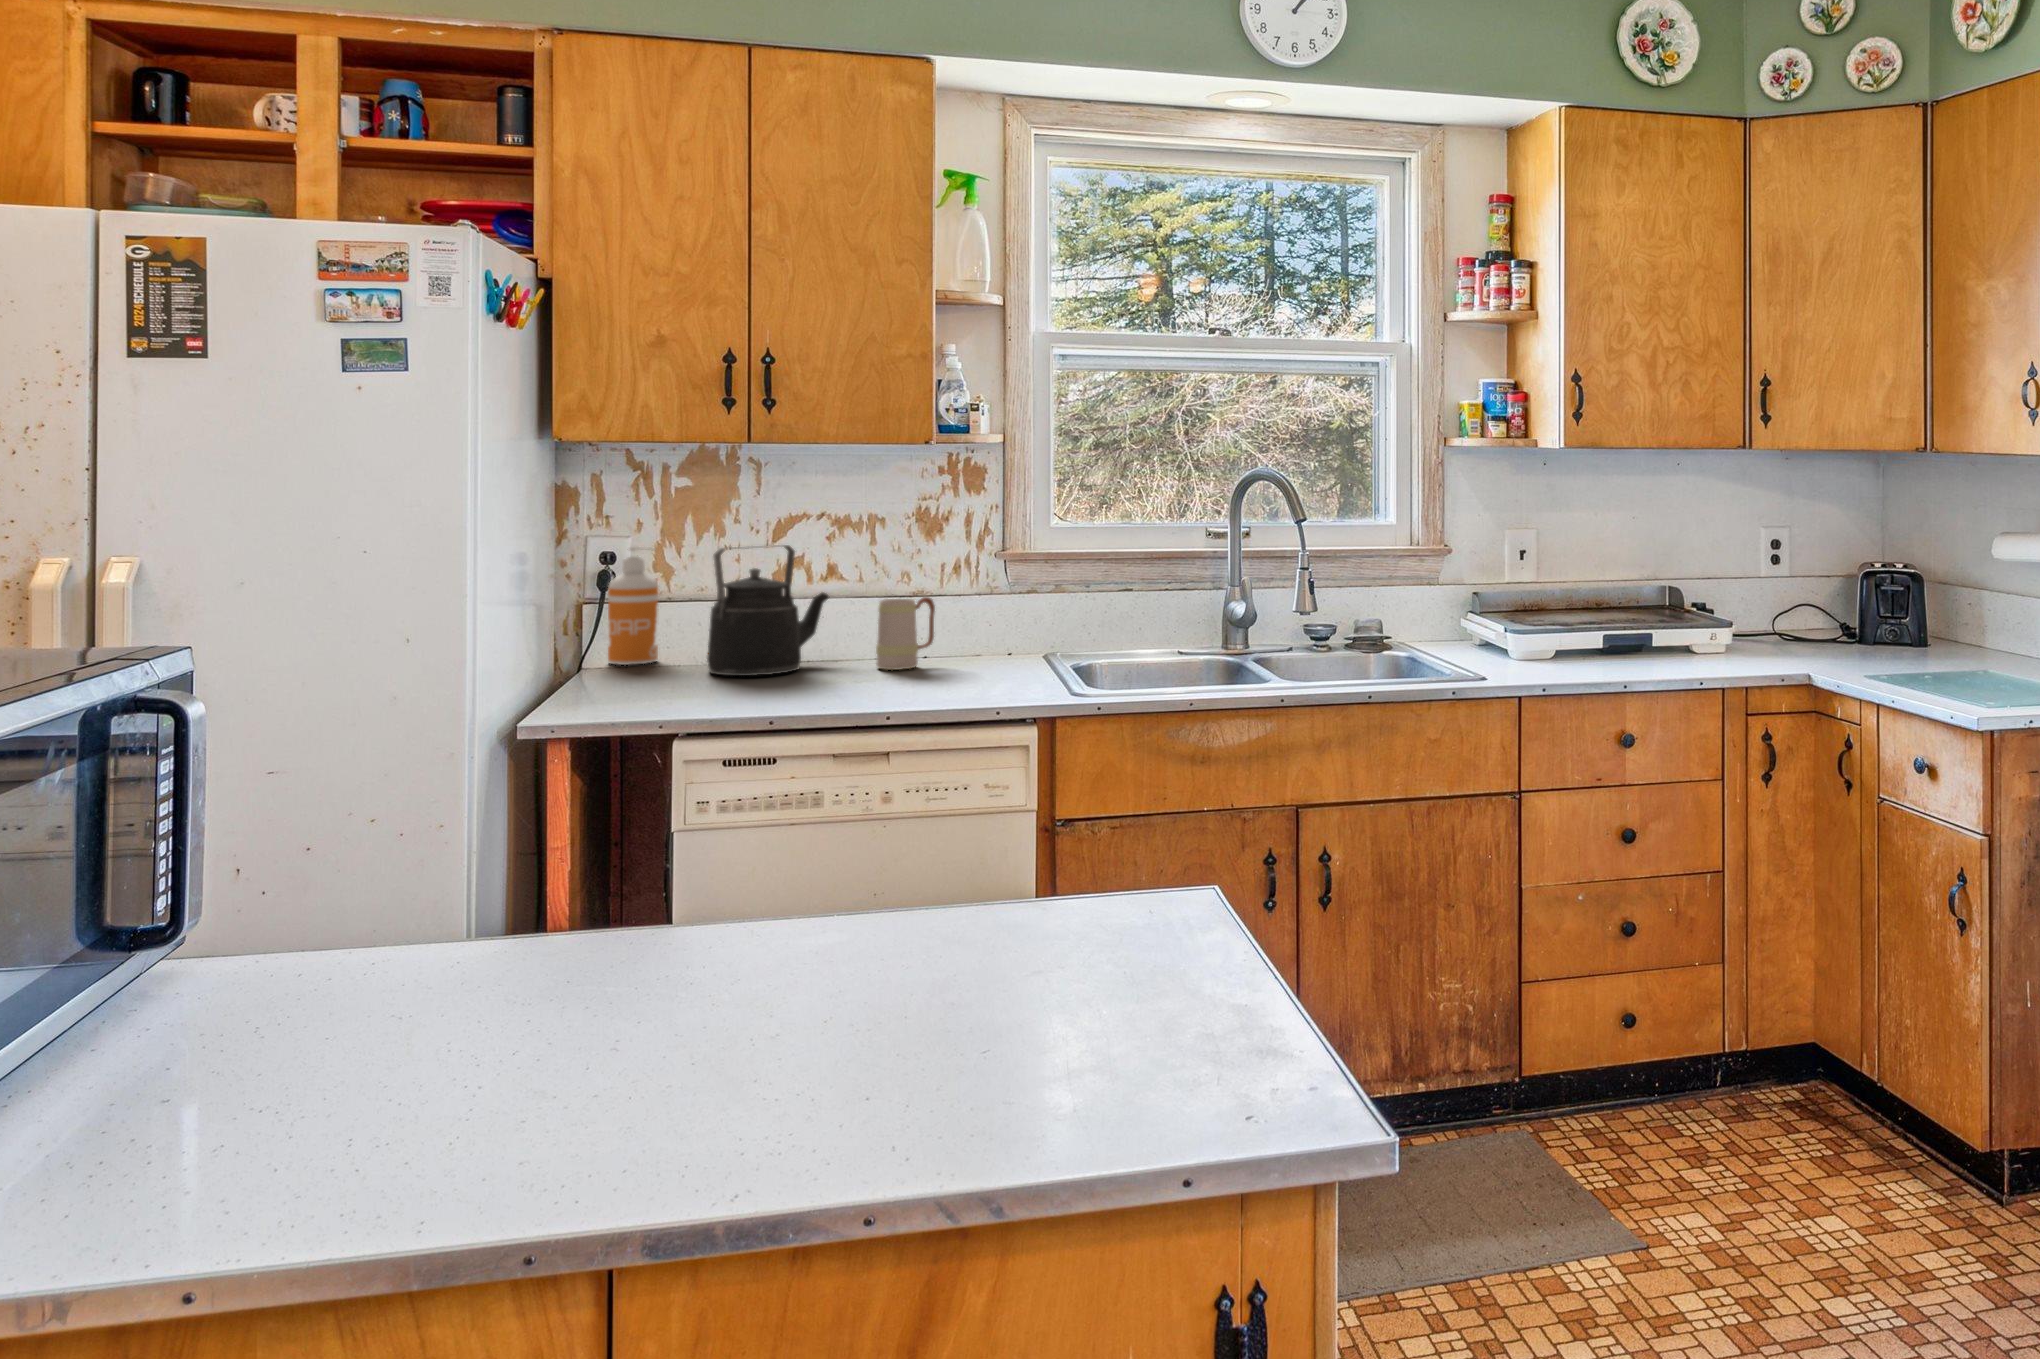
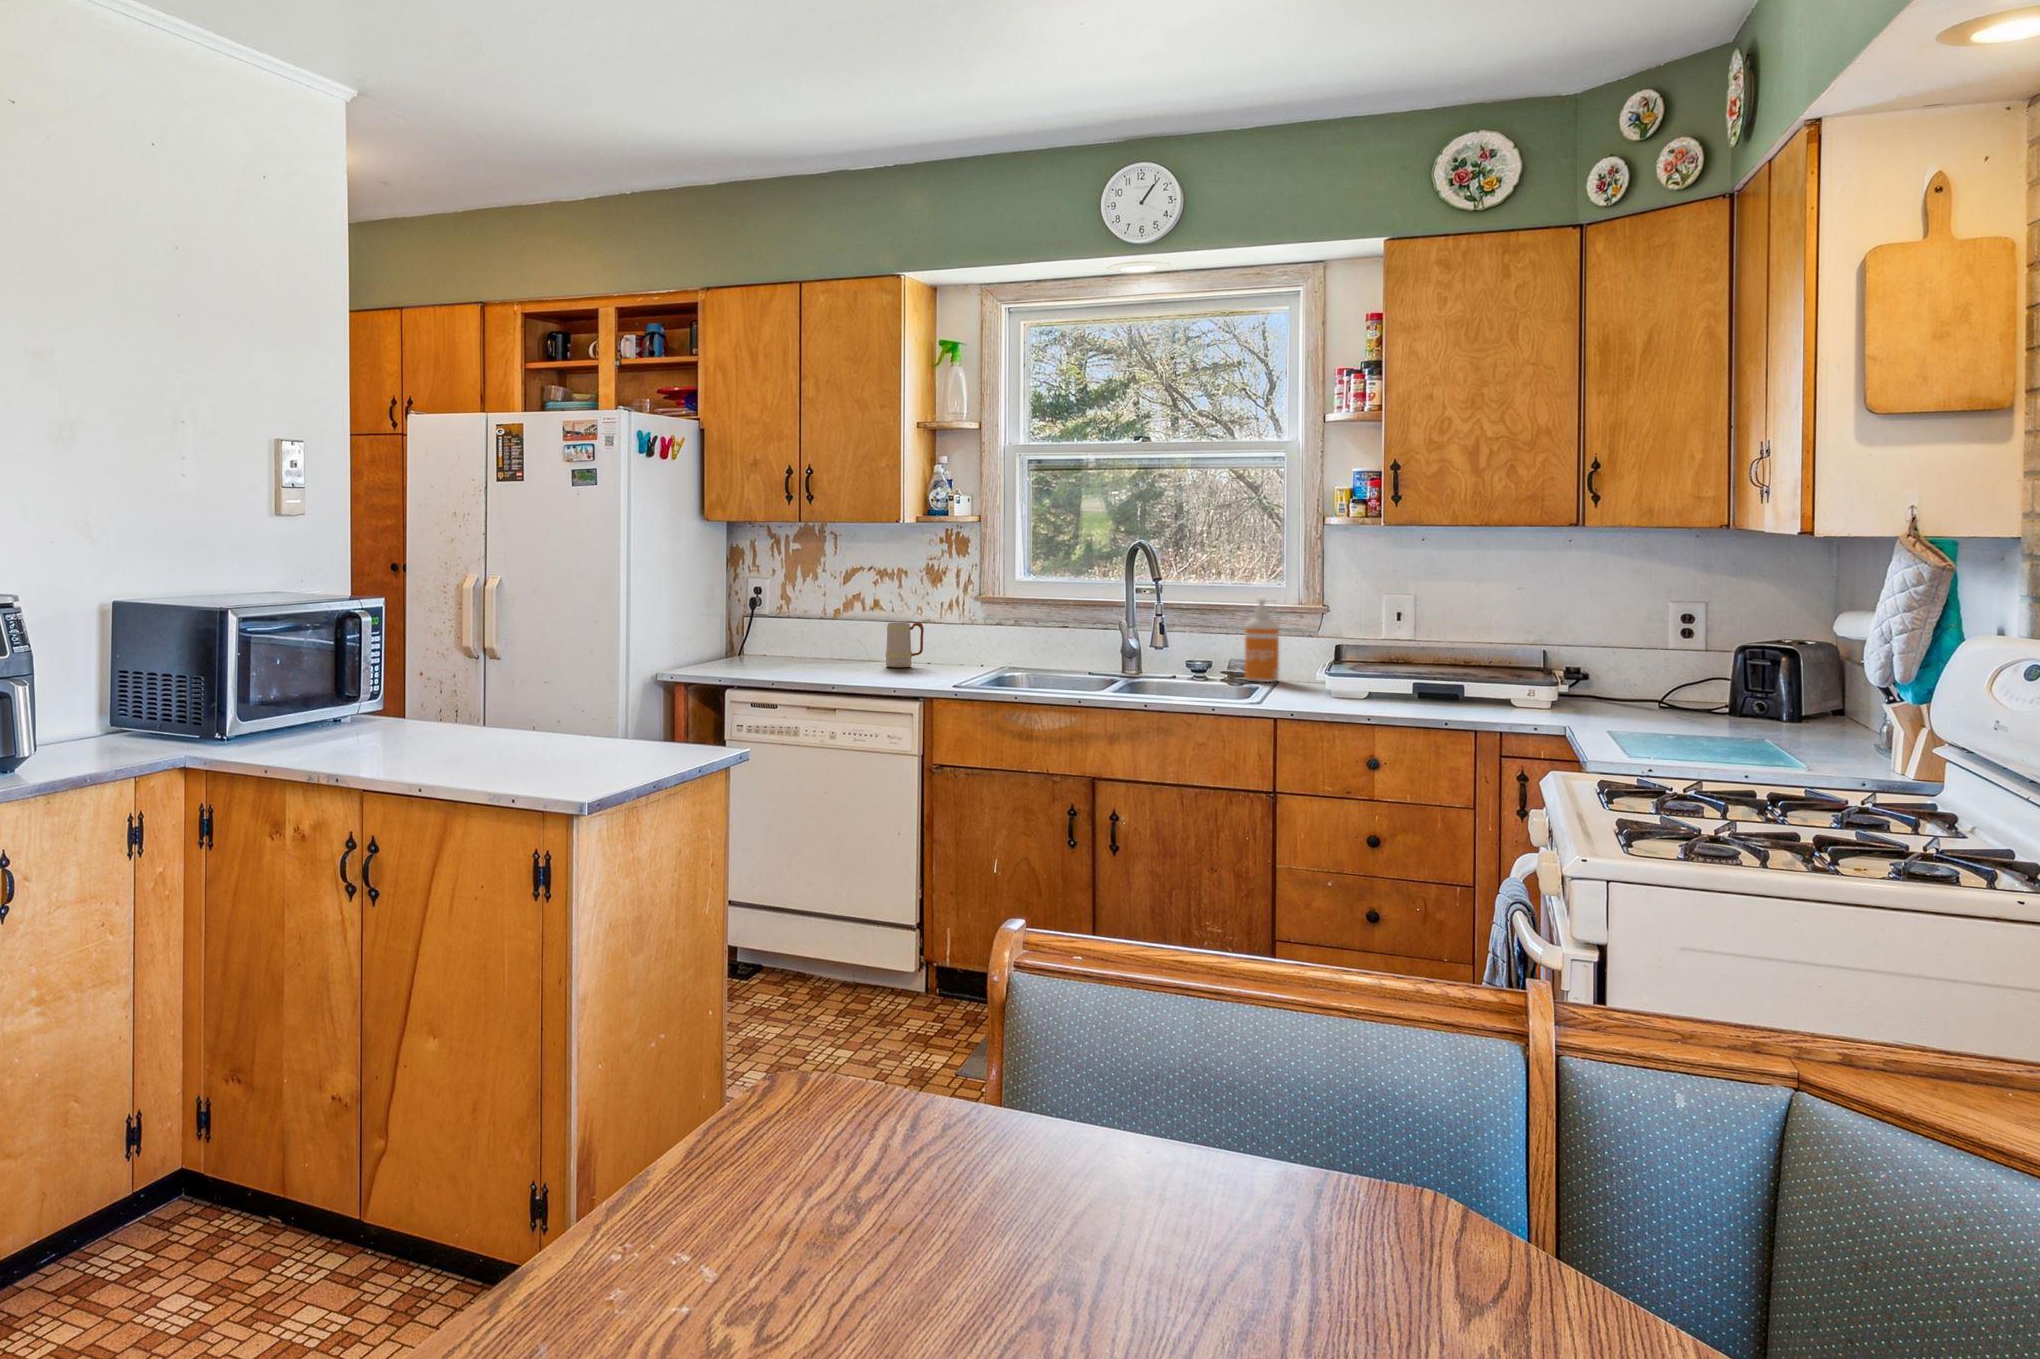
kettle: present [707,545,829,676] -> none [792,586,871,664]
soap dispenser: present [608,547,658,665] -> present [1245,599,1279,682]

